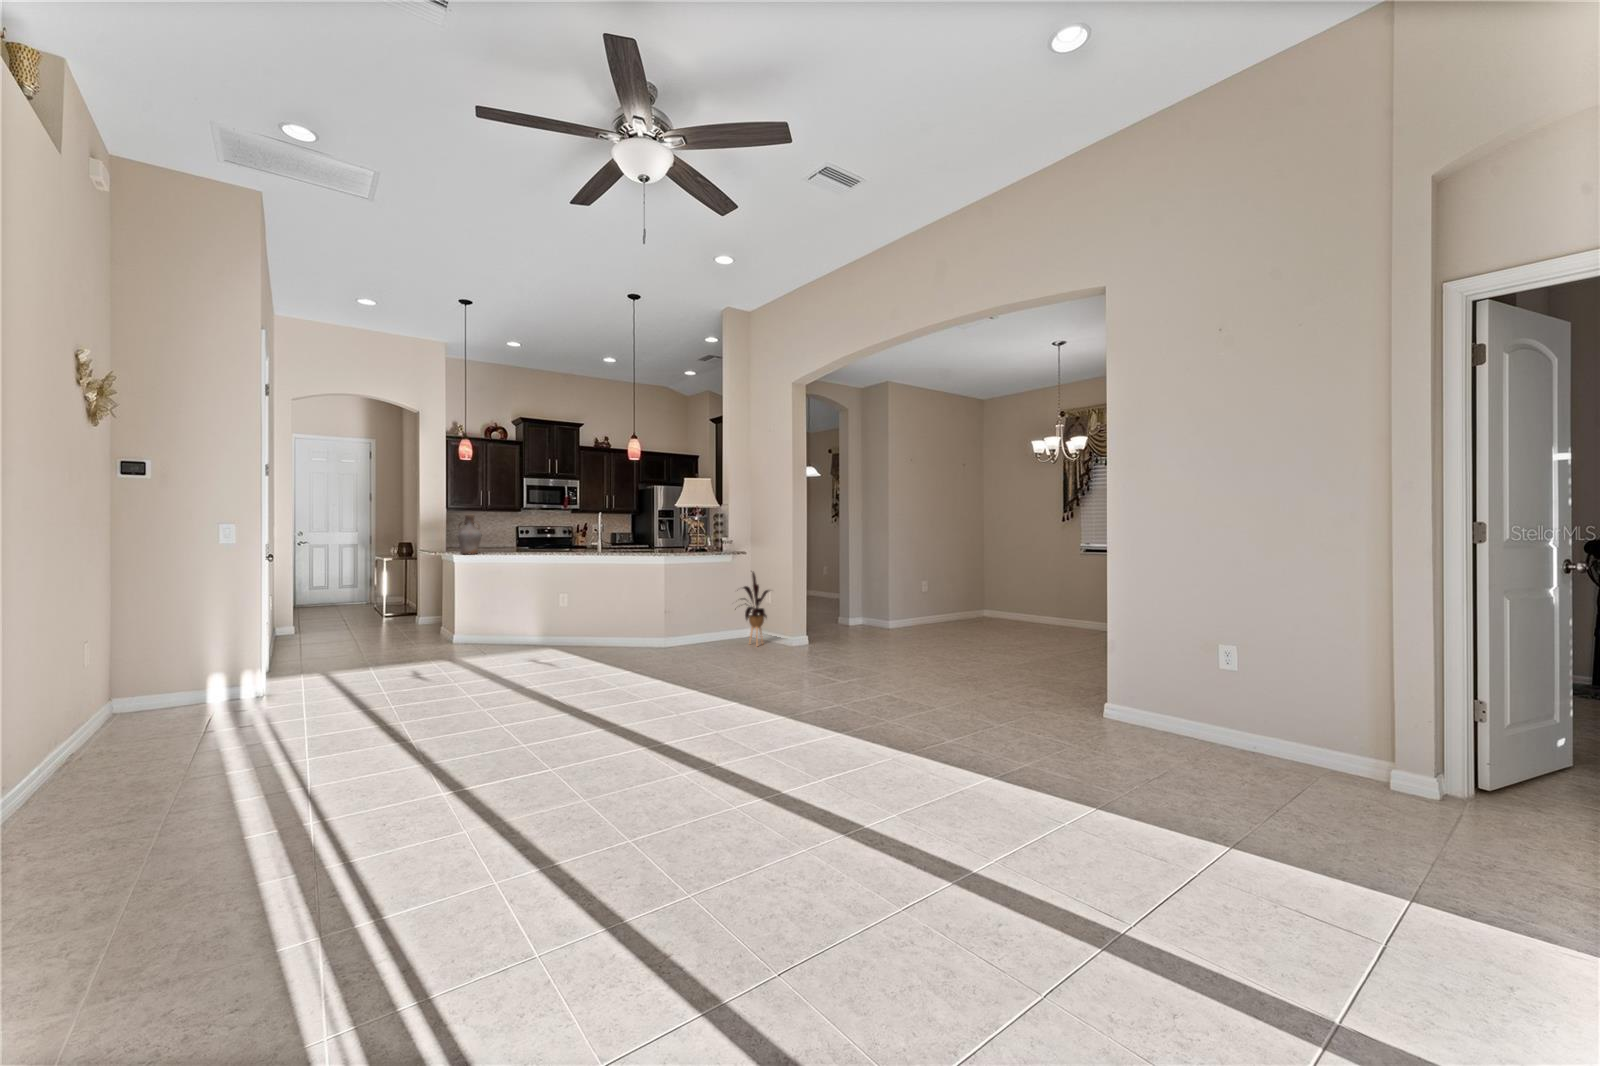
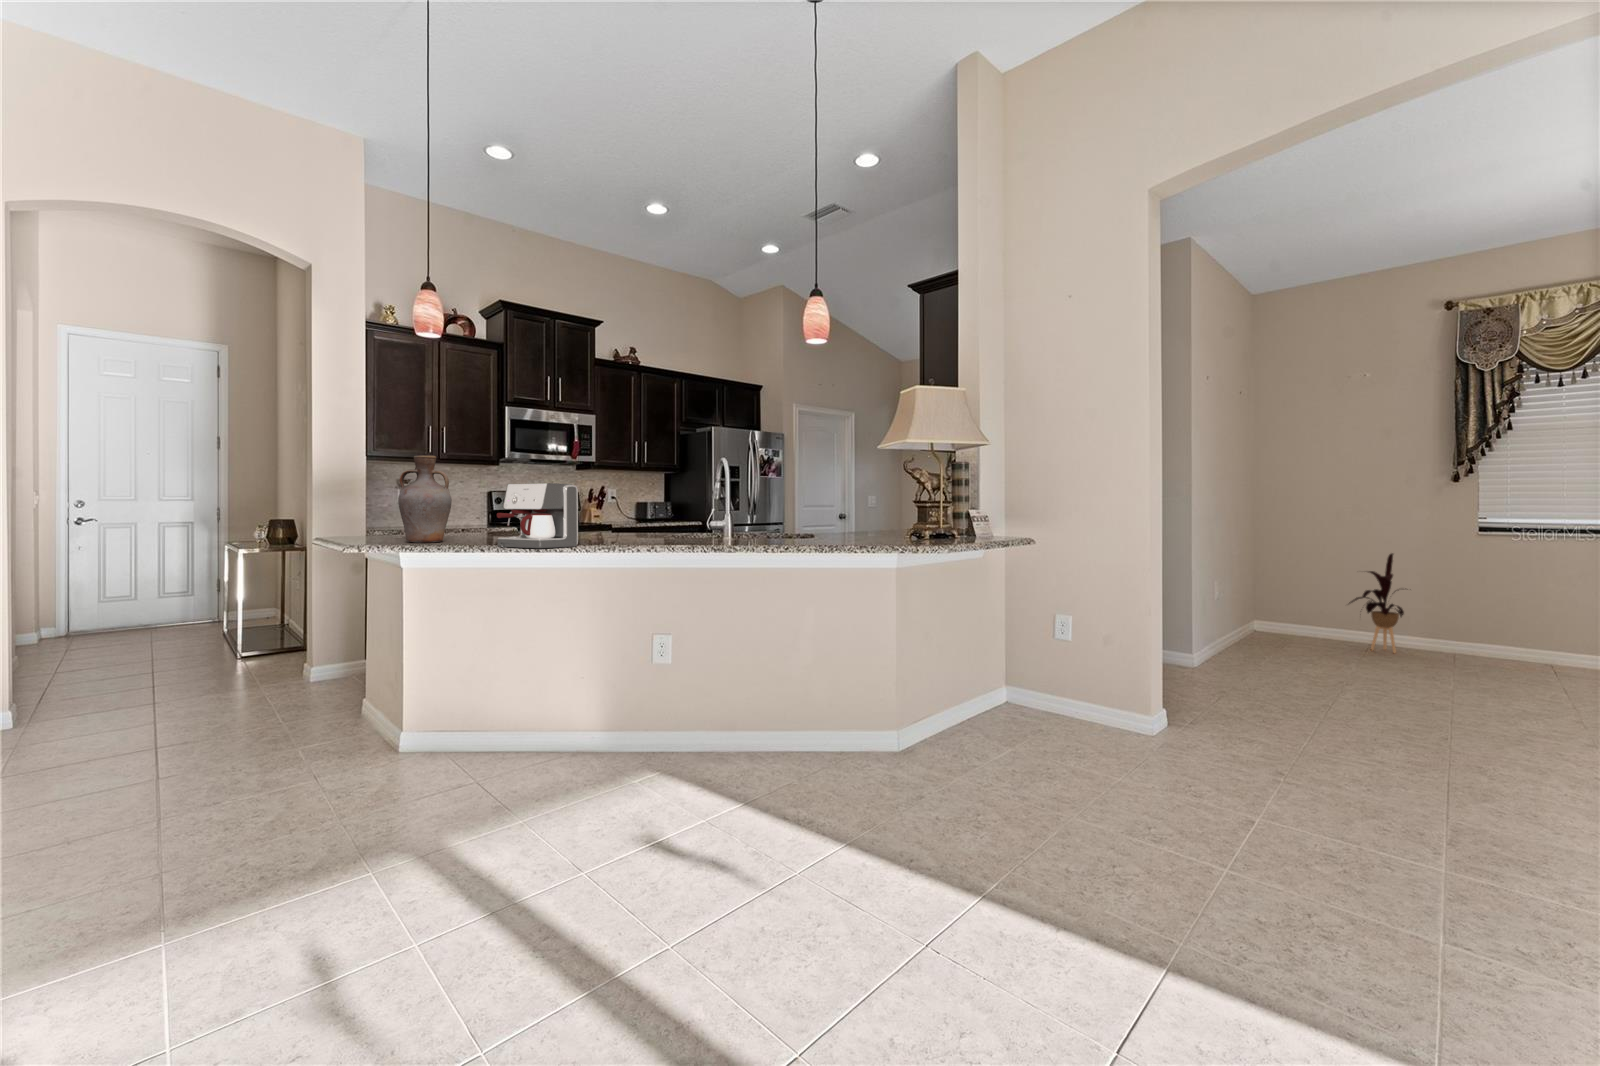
coffee maker: none [495,528,531,556] -> present [497,483,578,548]
house plant: present [743,572,769,645] -> present [1349,553,1404,653]

